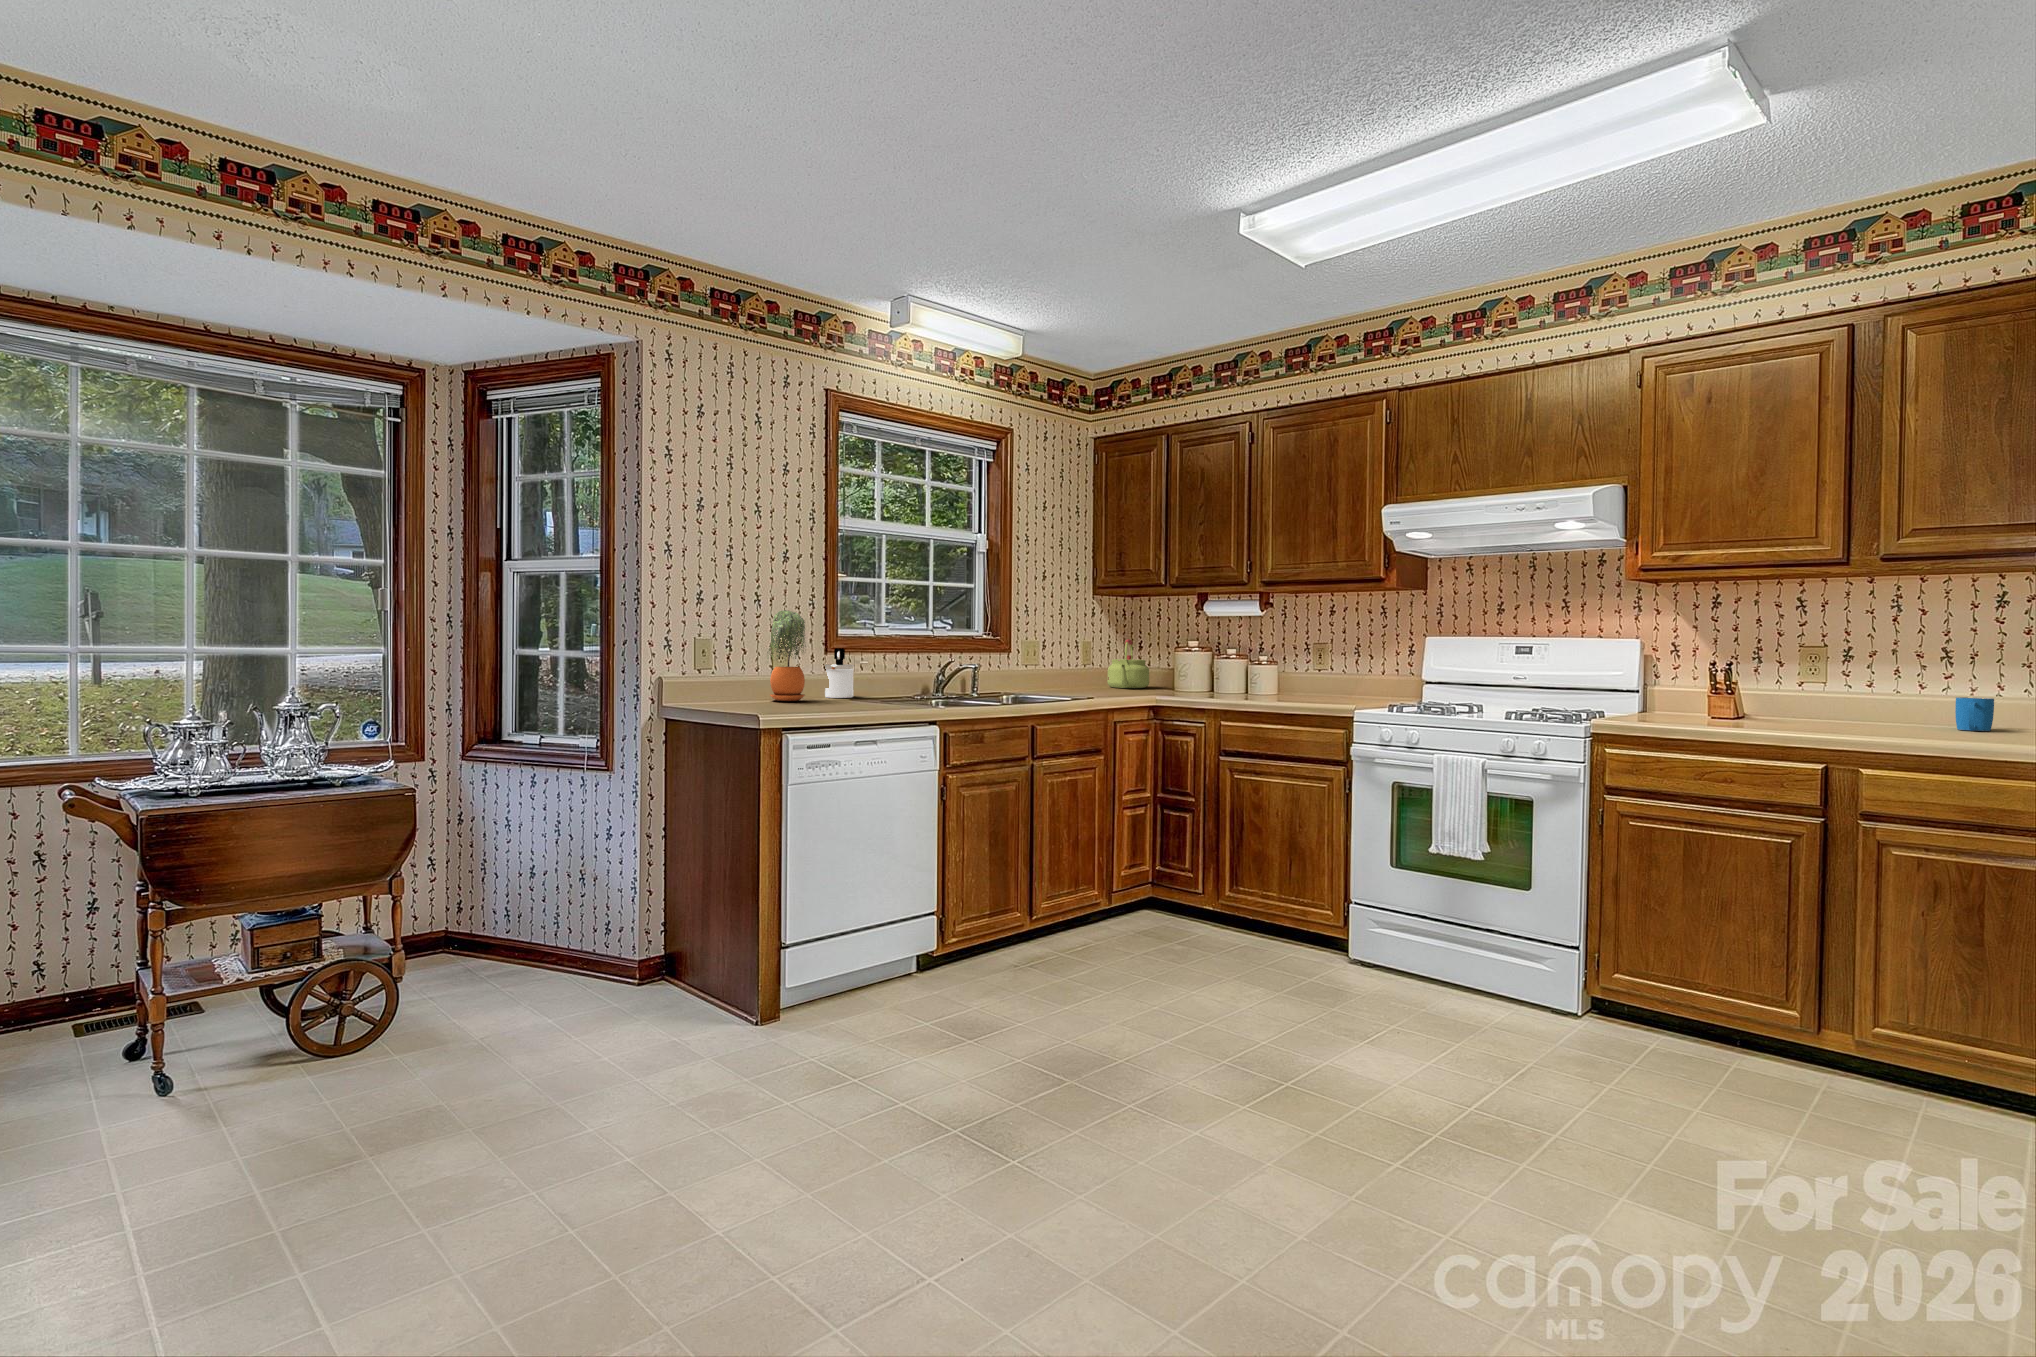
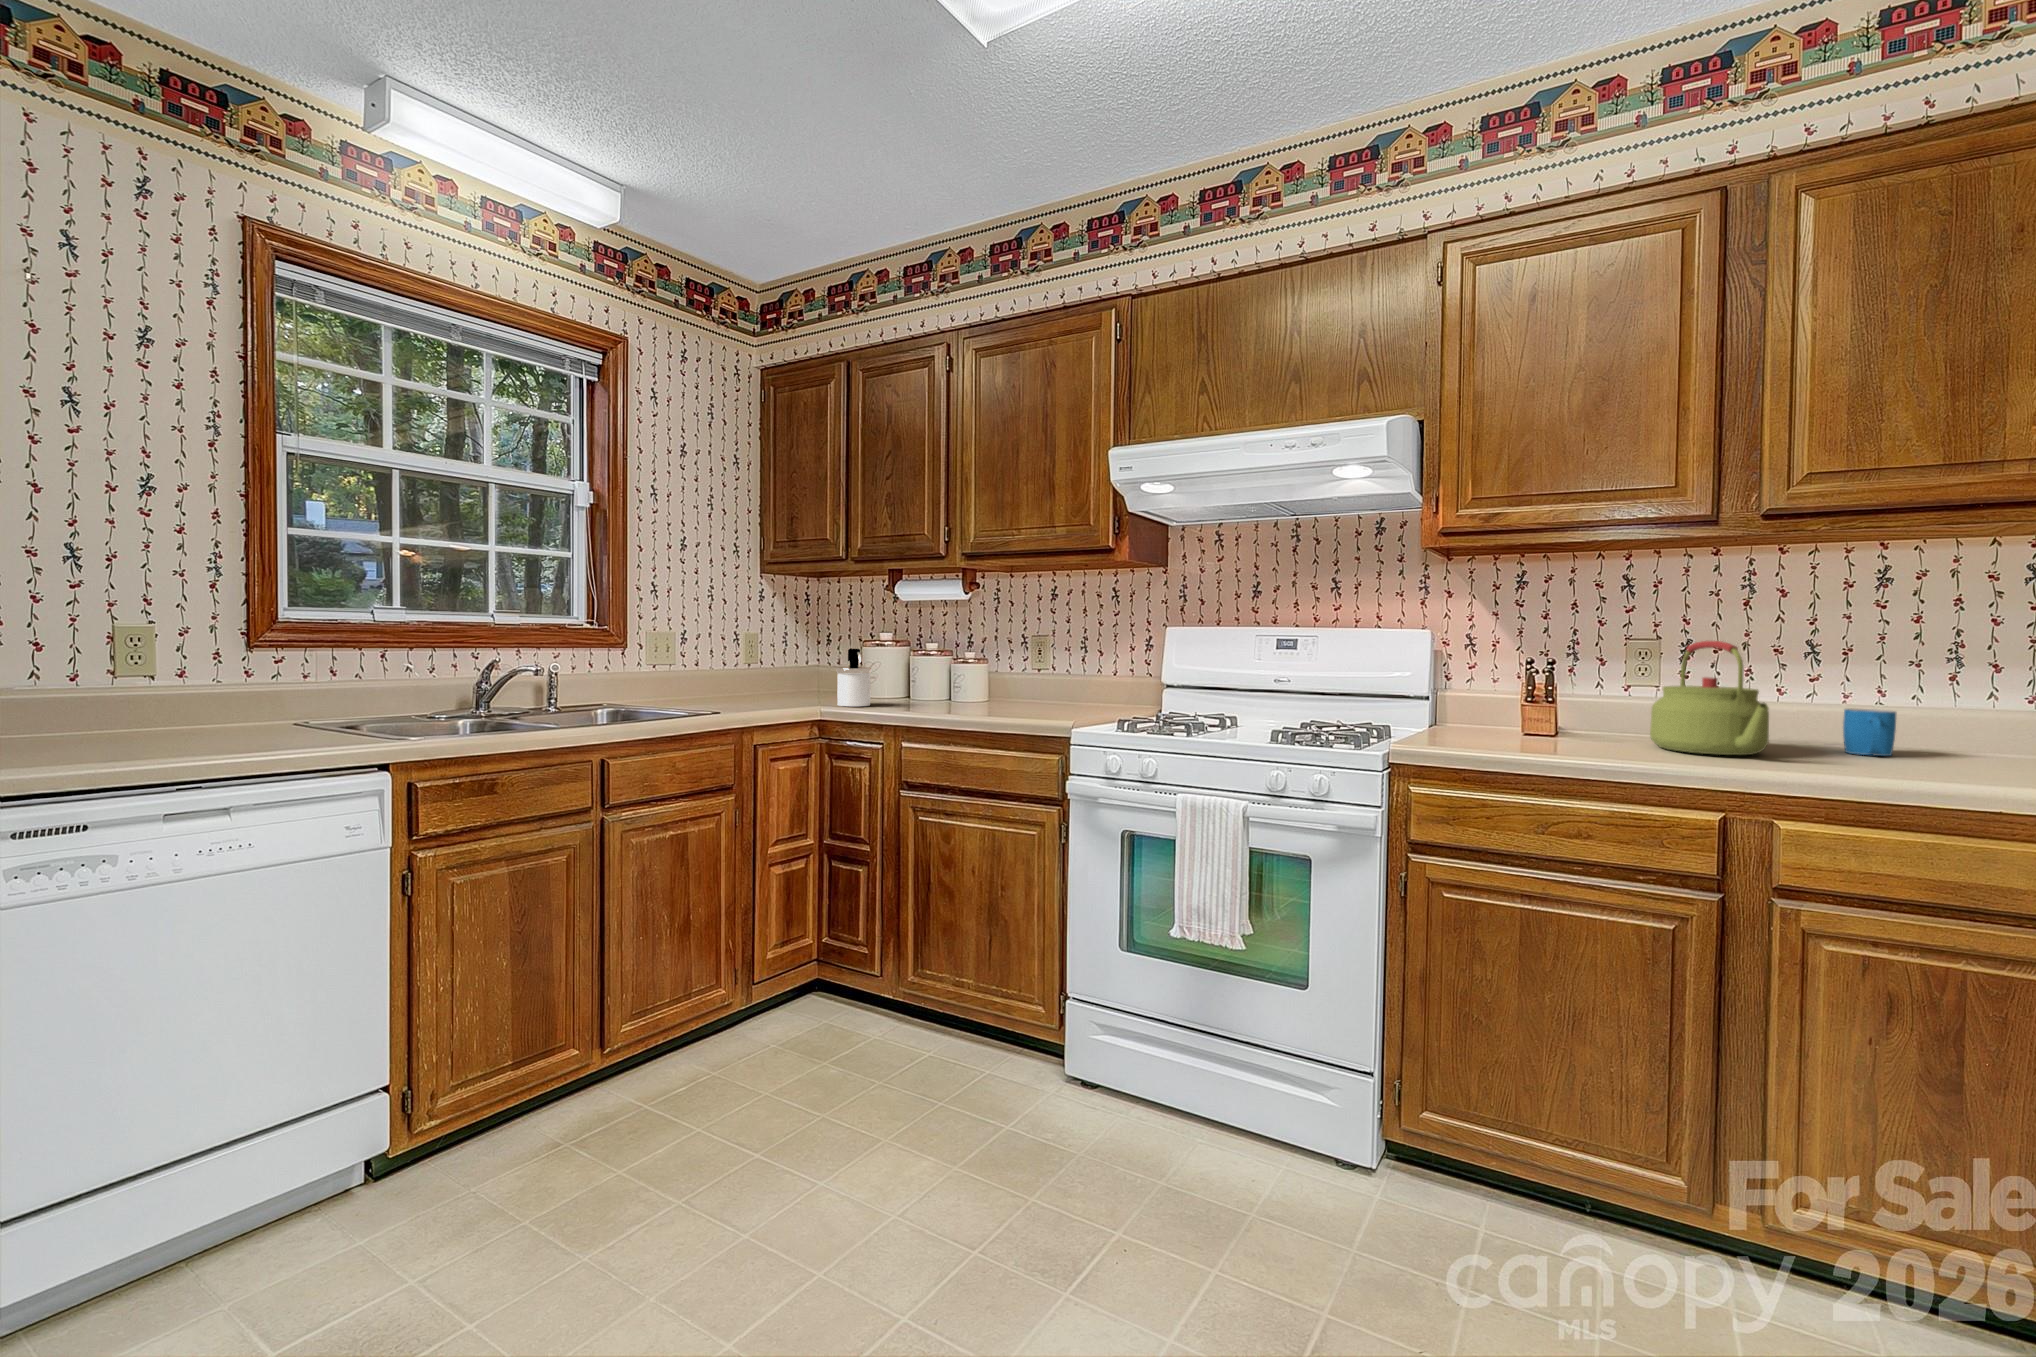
potted plant: present [767,610,806,701] -> none [77,577,179,735]
kettle: present [1107,639,1149,688] -> present [1650,641,1769,755]
soap dispenser: present [825,648,855,698] -> present [836,649,872,707]

